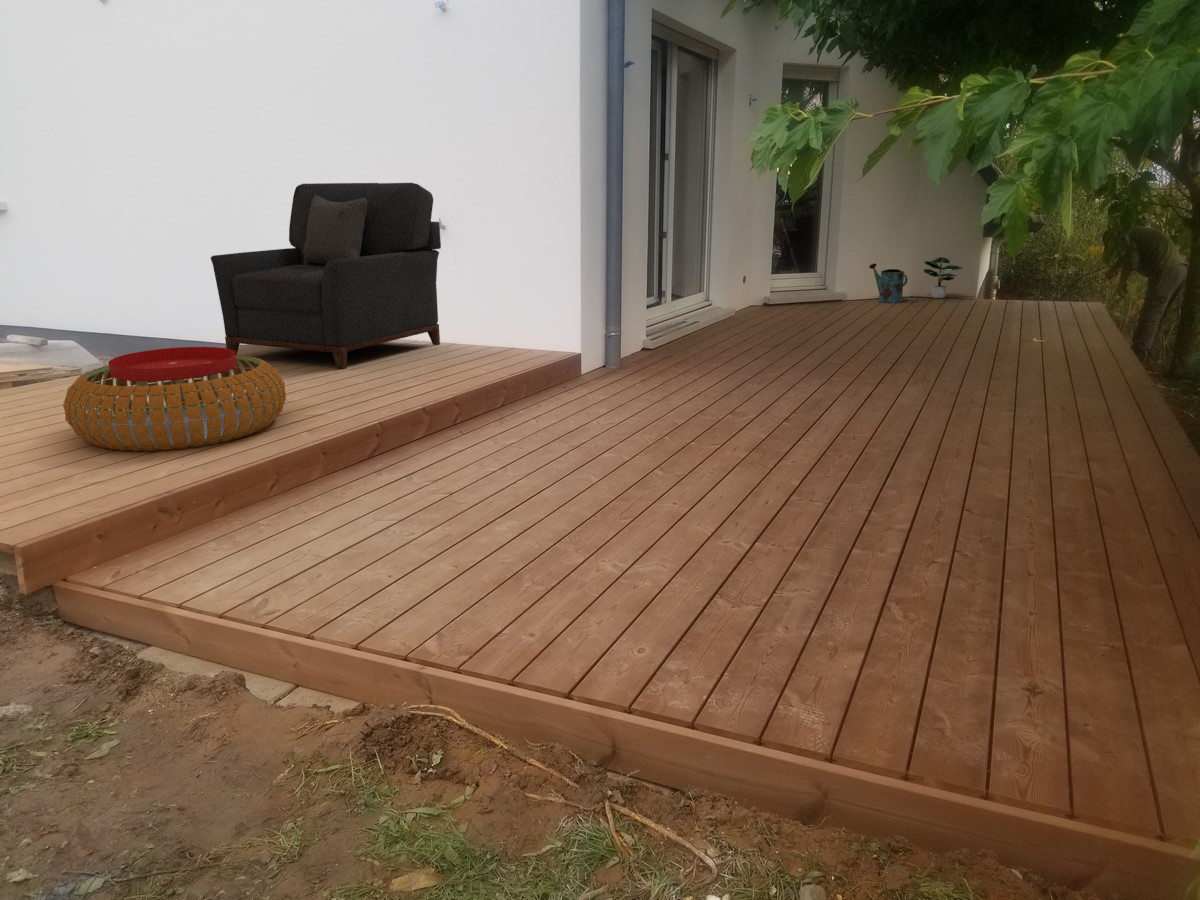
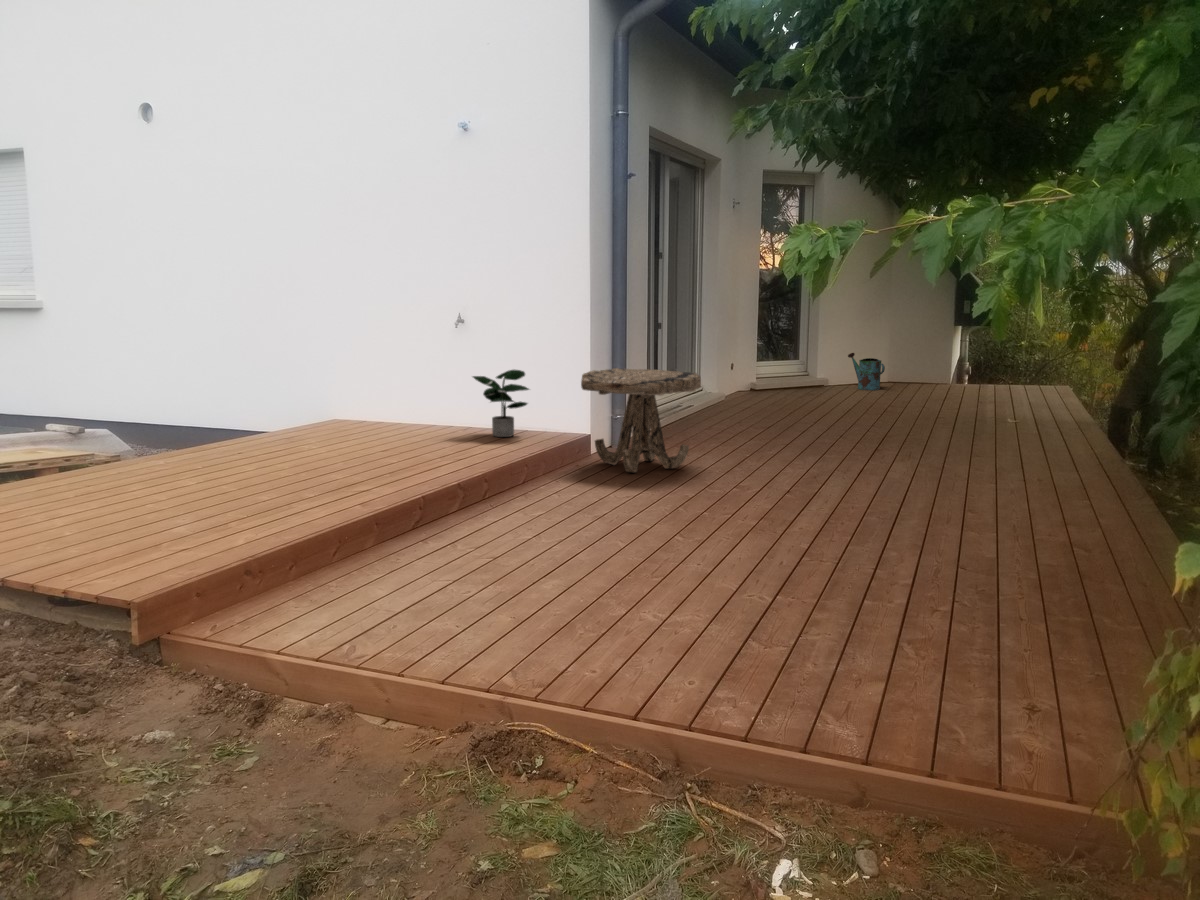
armchair: present [211,183,441,370] -> none [247,276,460,450]
potted plant: present [924,257,963,298] -> present [473,370,529,437]
side table: none [564,281,695,395] -> present [581,368,701,472]
pouf: present [63,347,286,451] -> none [142,425,341,518]

